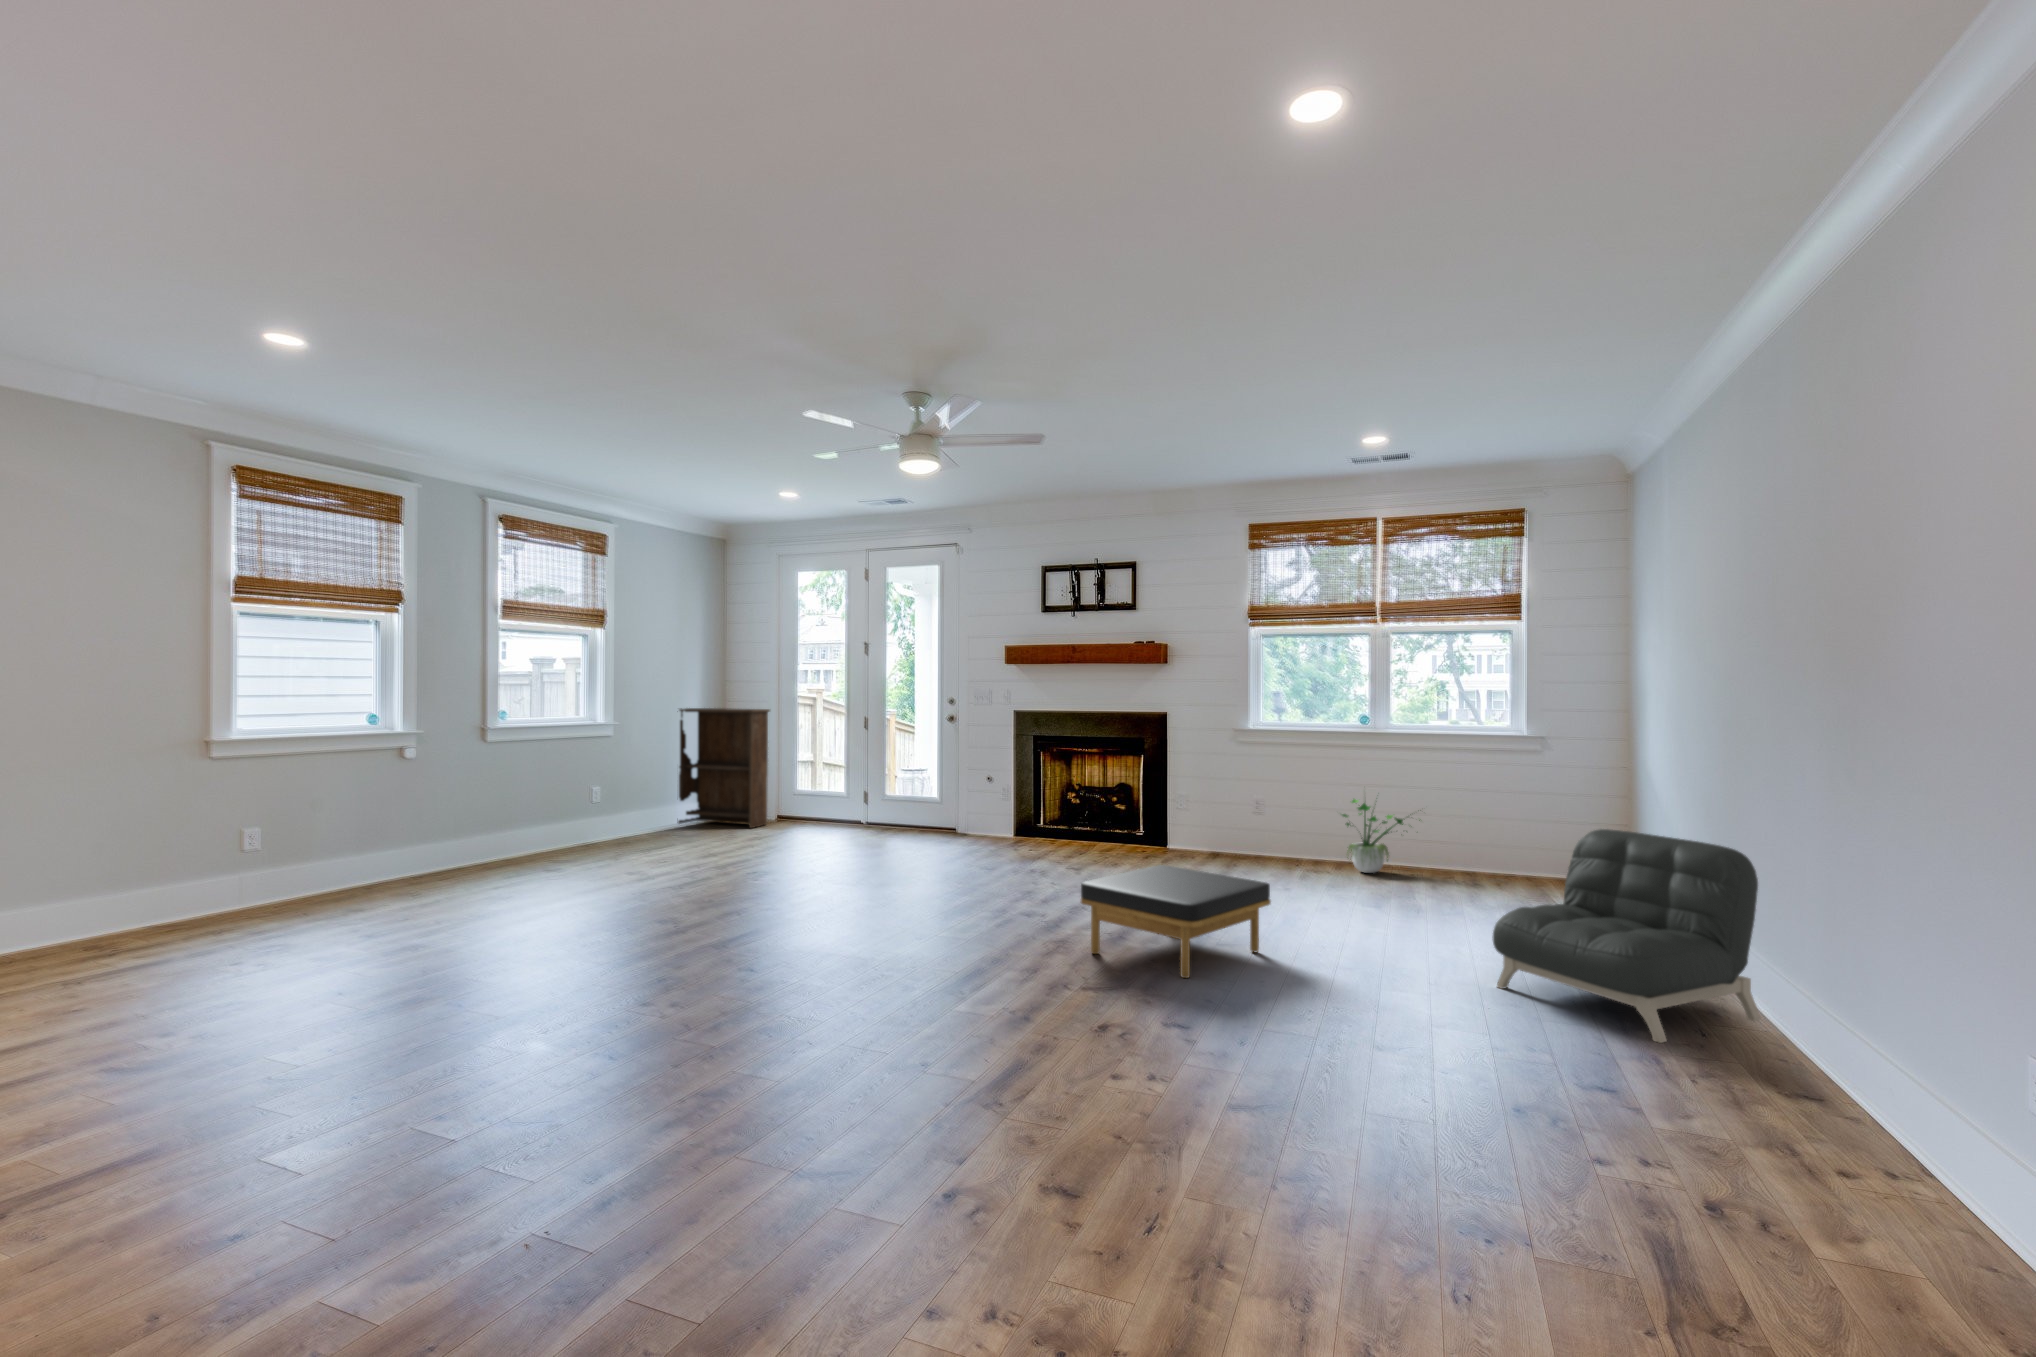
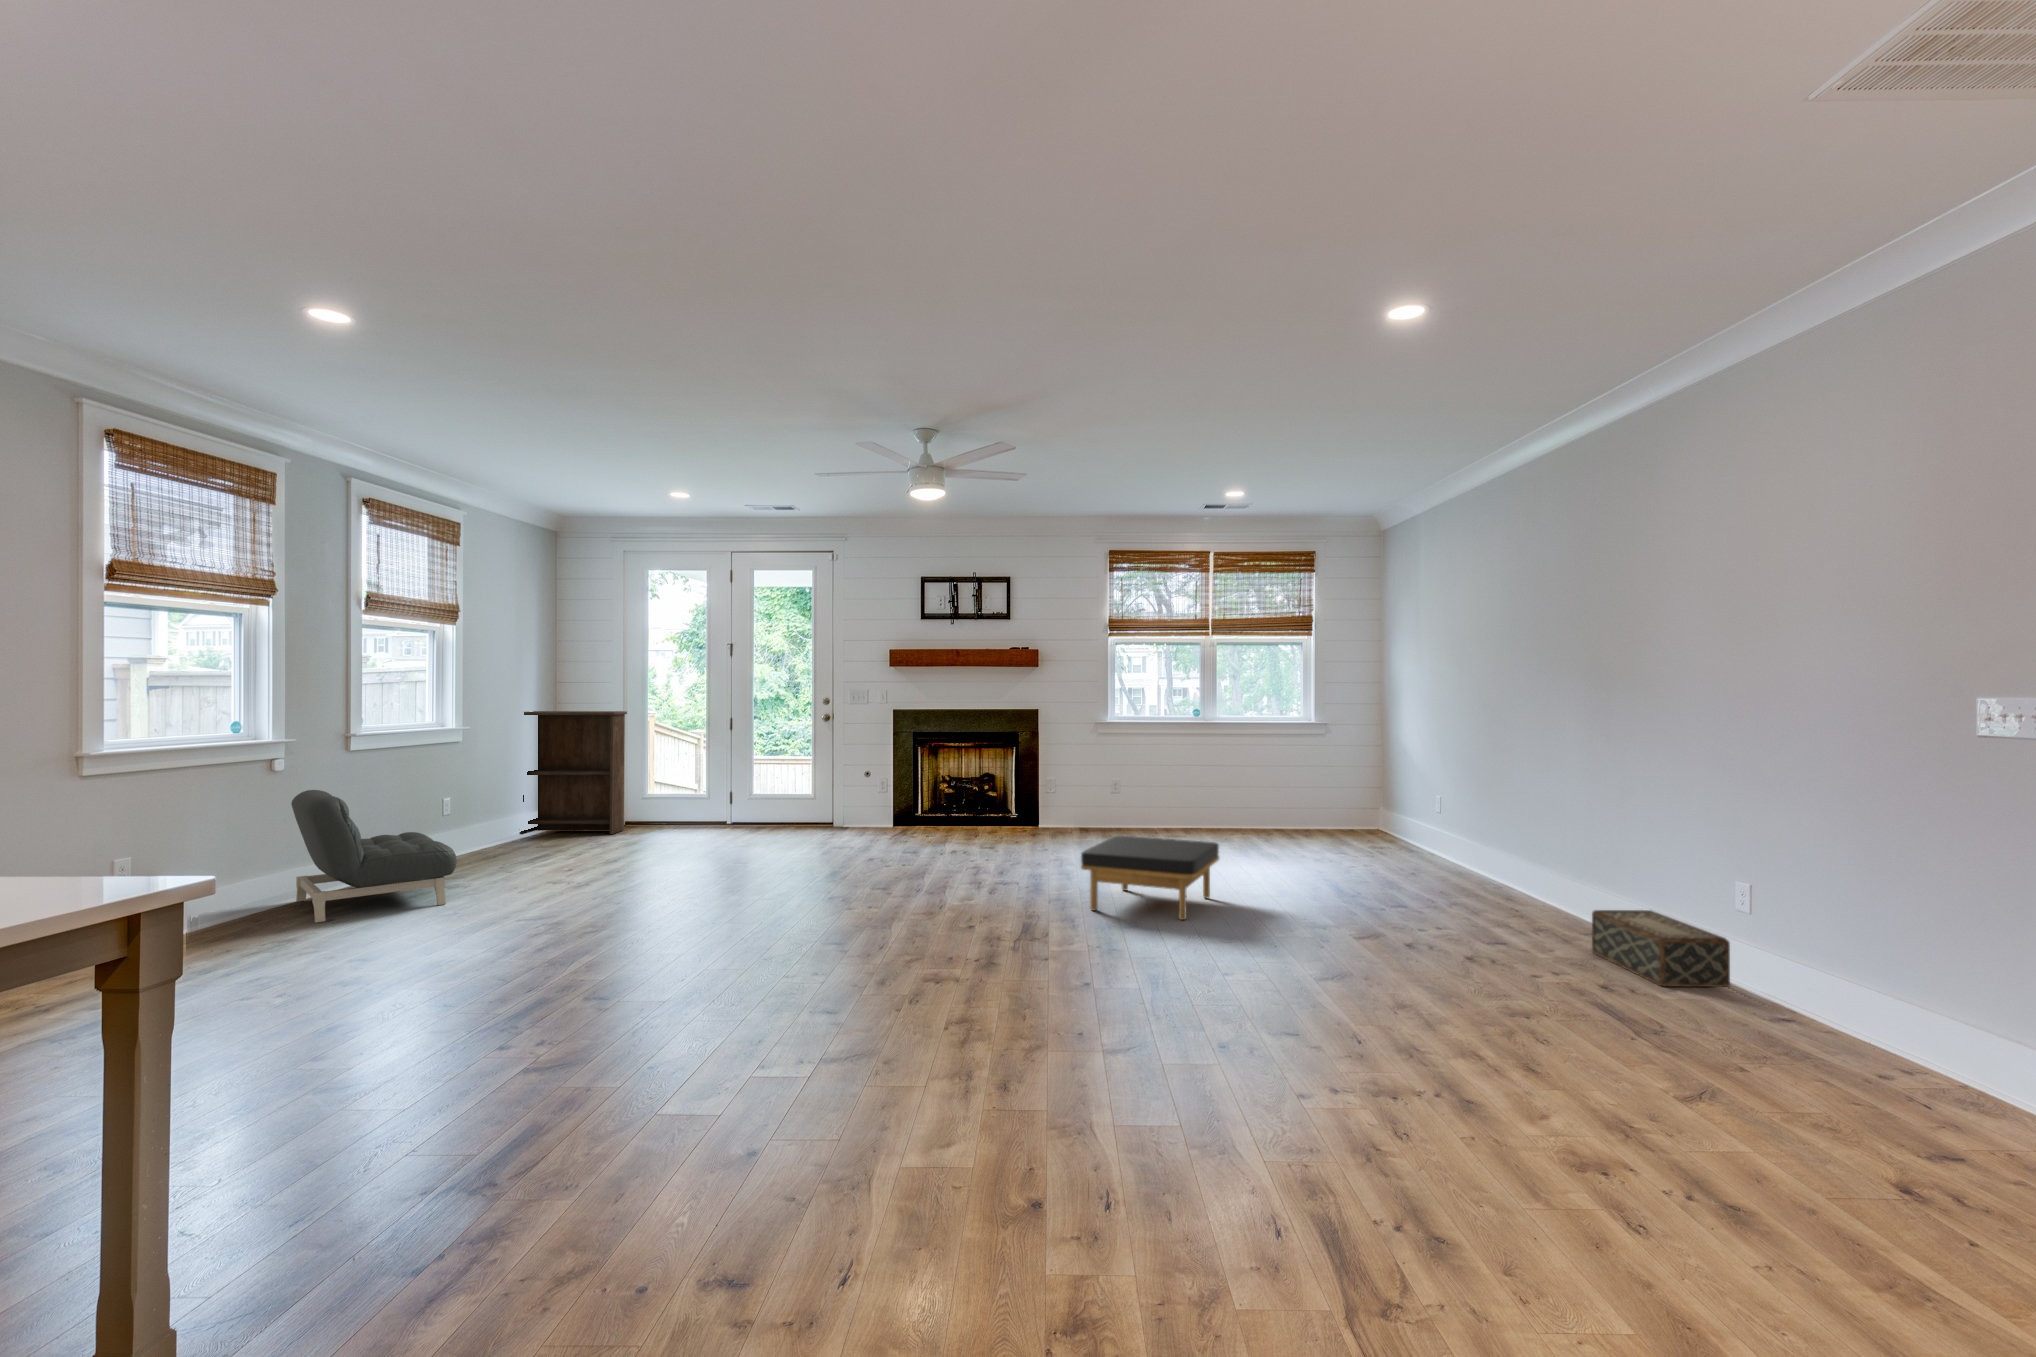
potted plant: present [1342,799,1420,873] -> none [1185,763,1257,837]
armchair: present [1492,829,1761,1043] -> present [291,790,457,922]
woven basket: none [1753,1037,1966,1207] -> present [1592,910,1730,987]

